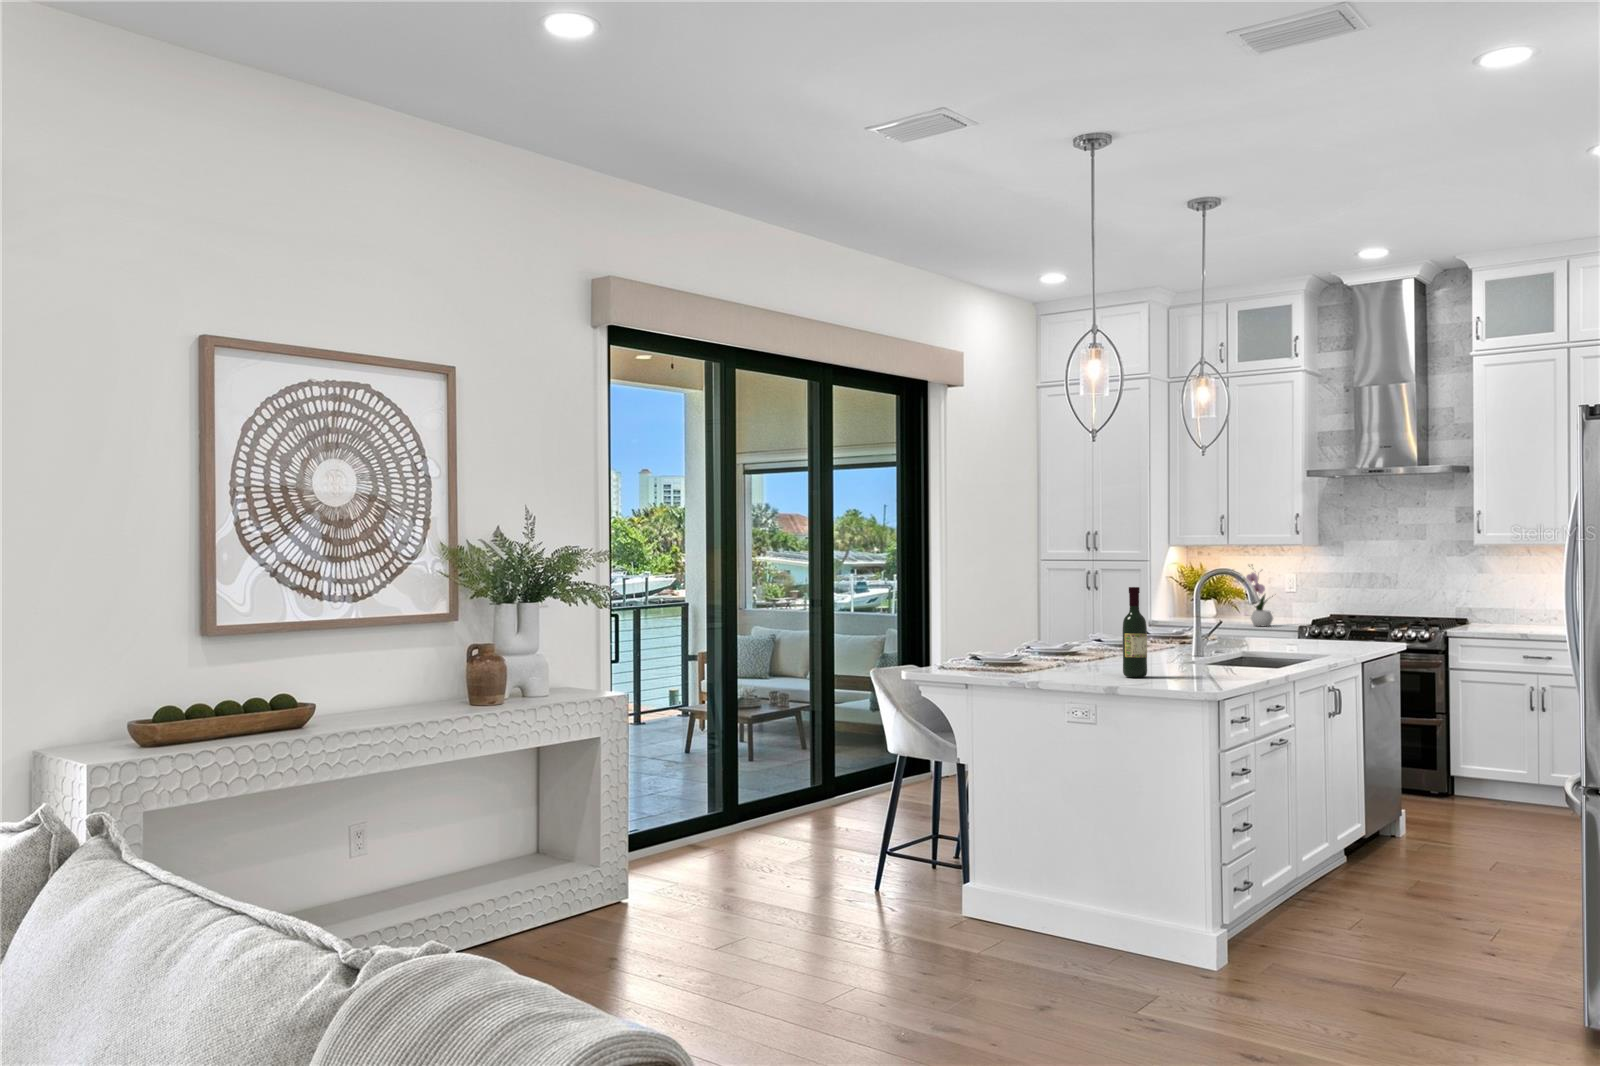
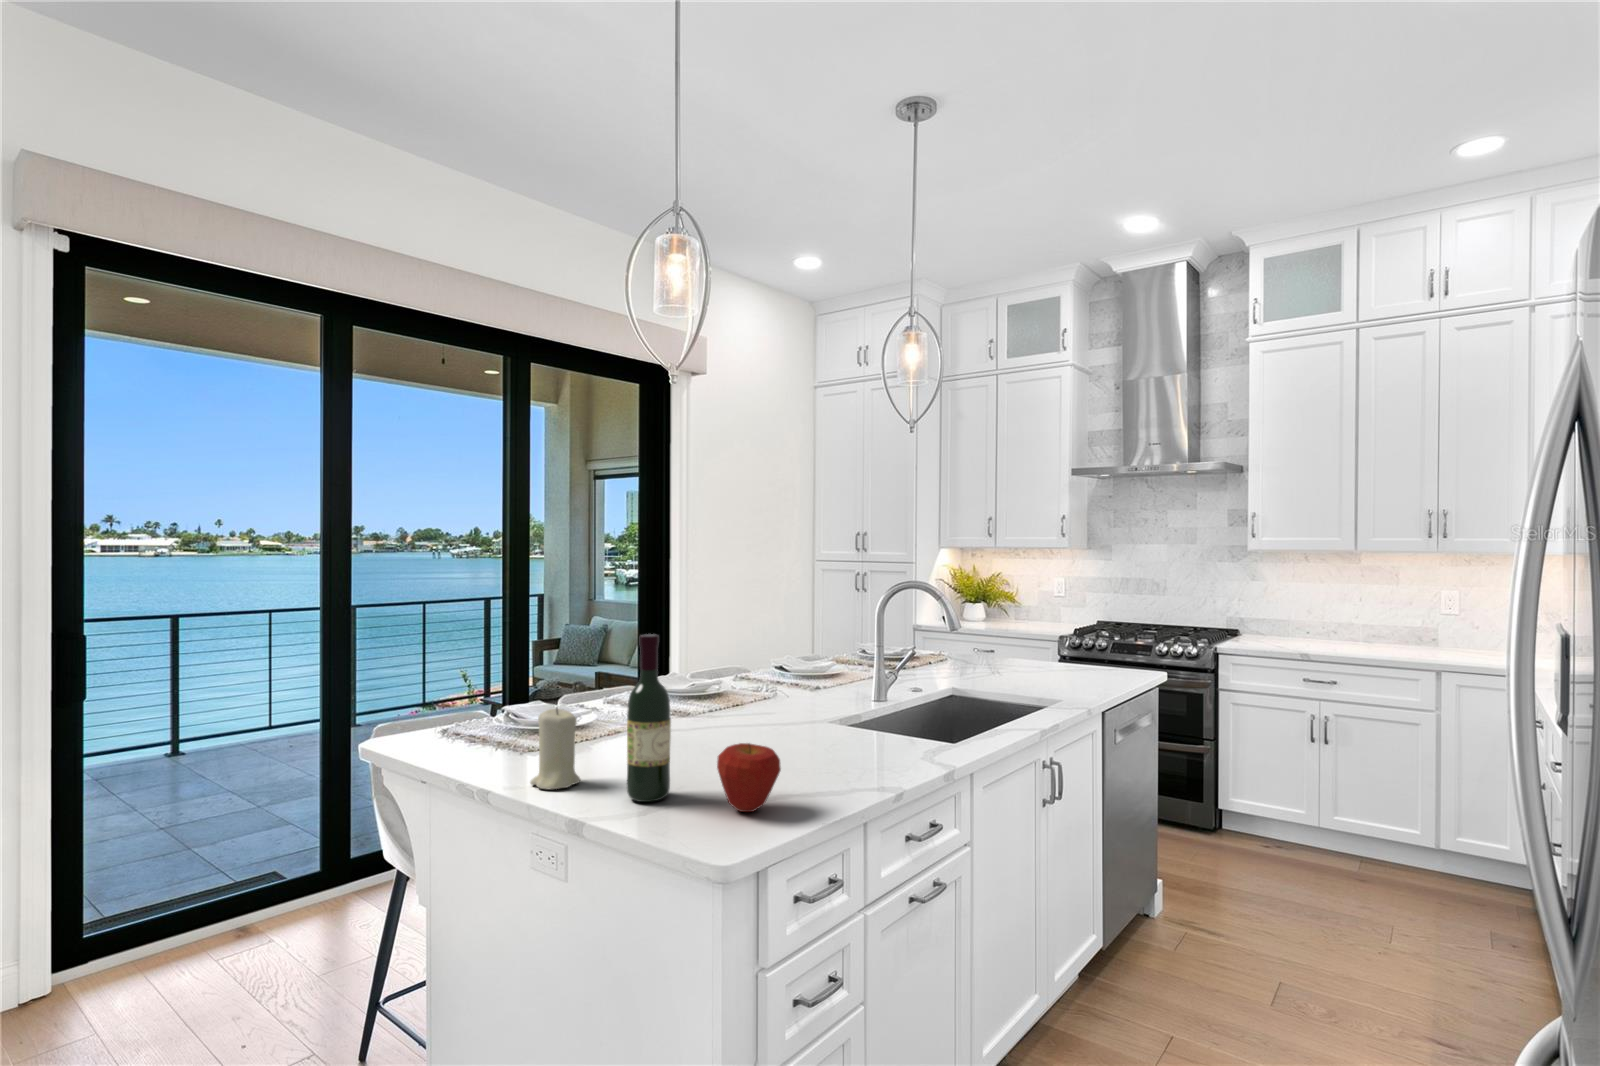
flower arrangement: present [1246,566,1273,626] -> none [1007,567,1038,633]
candle: none [1056,631,1084,676] -> present [530,708,580,789]
apple: none [1182,642,1217,678] -> present [717,743,781,812]

